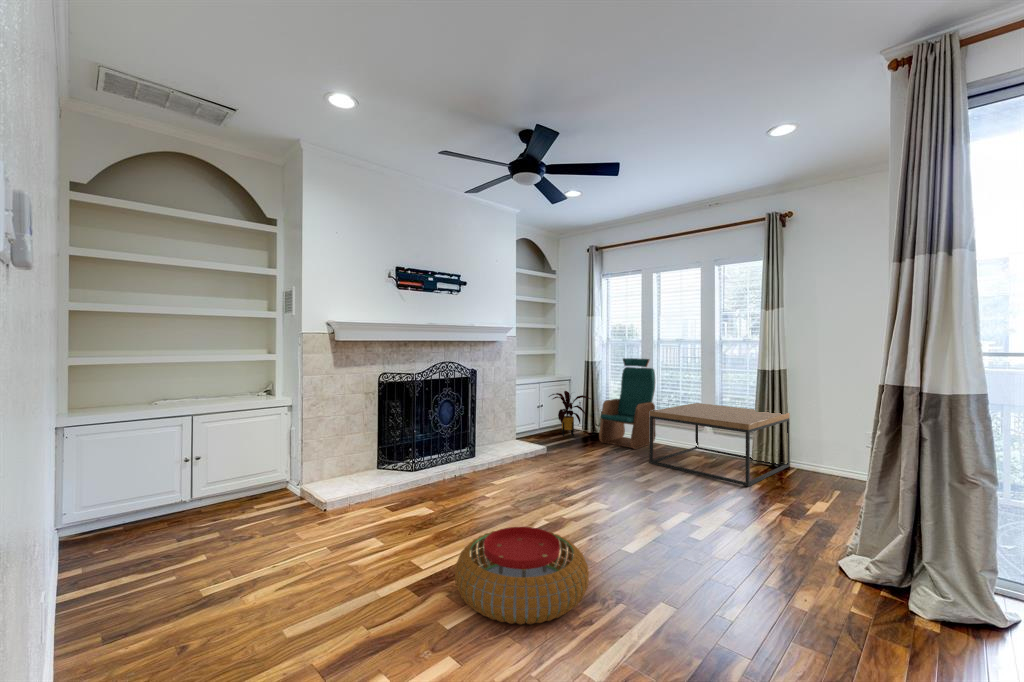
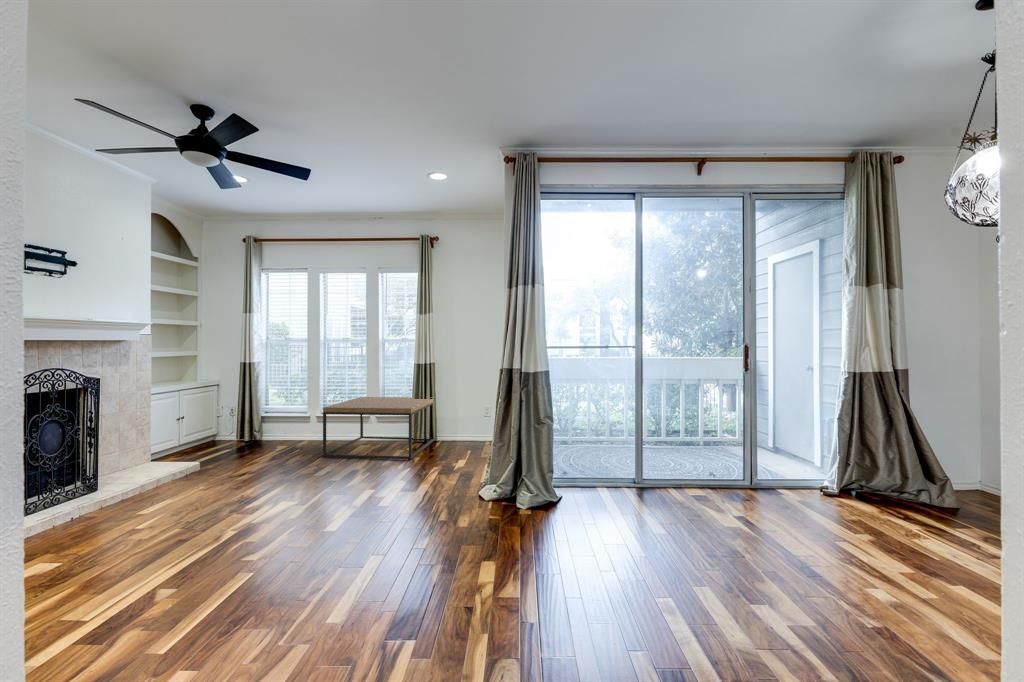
armchair: present [599,358,656,449] -> none [263,358,322,447]
house plant: present [549,391,591,436] -> none [192,397,252,448]
pouf: present [455,527,589,624] -> none [149,529,310,629]

